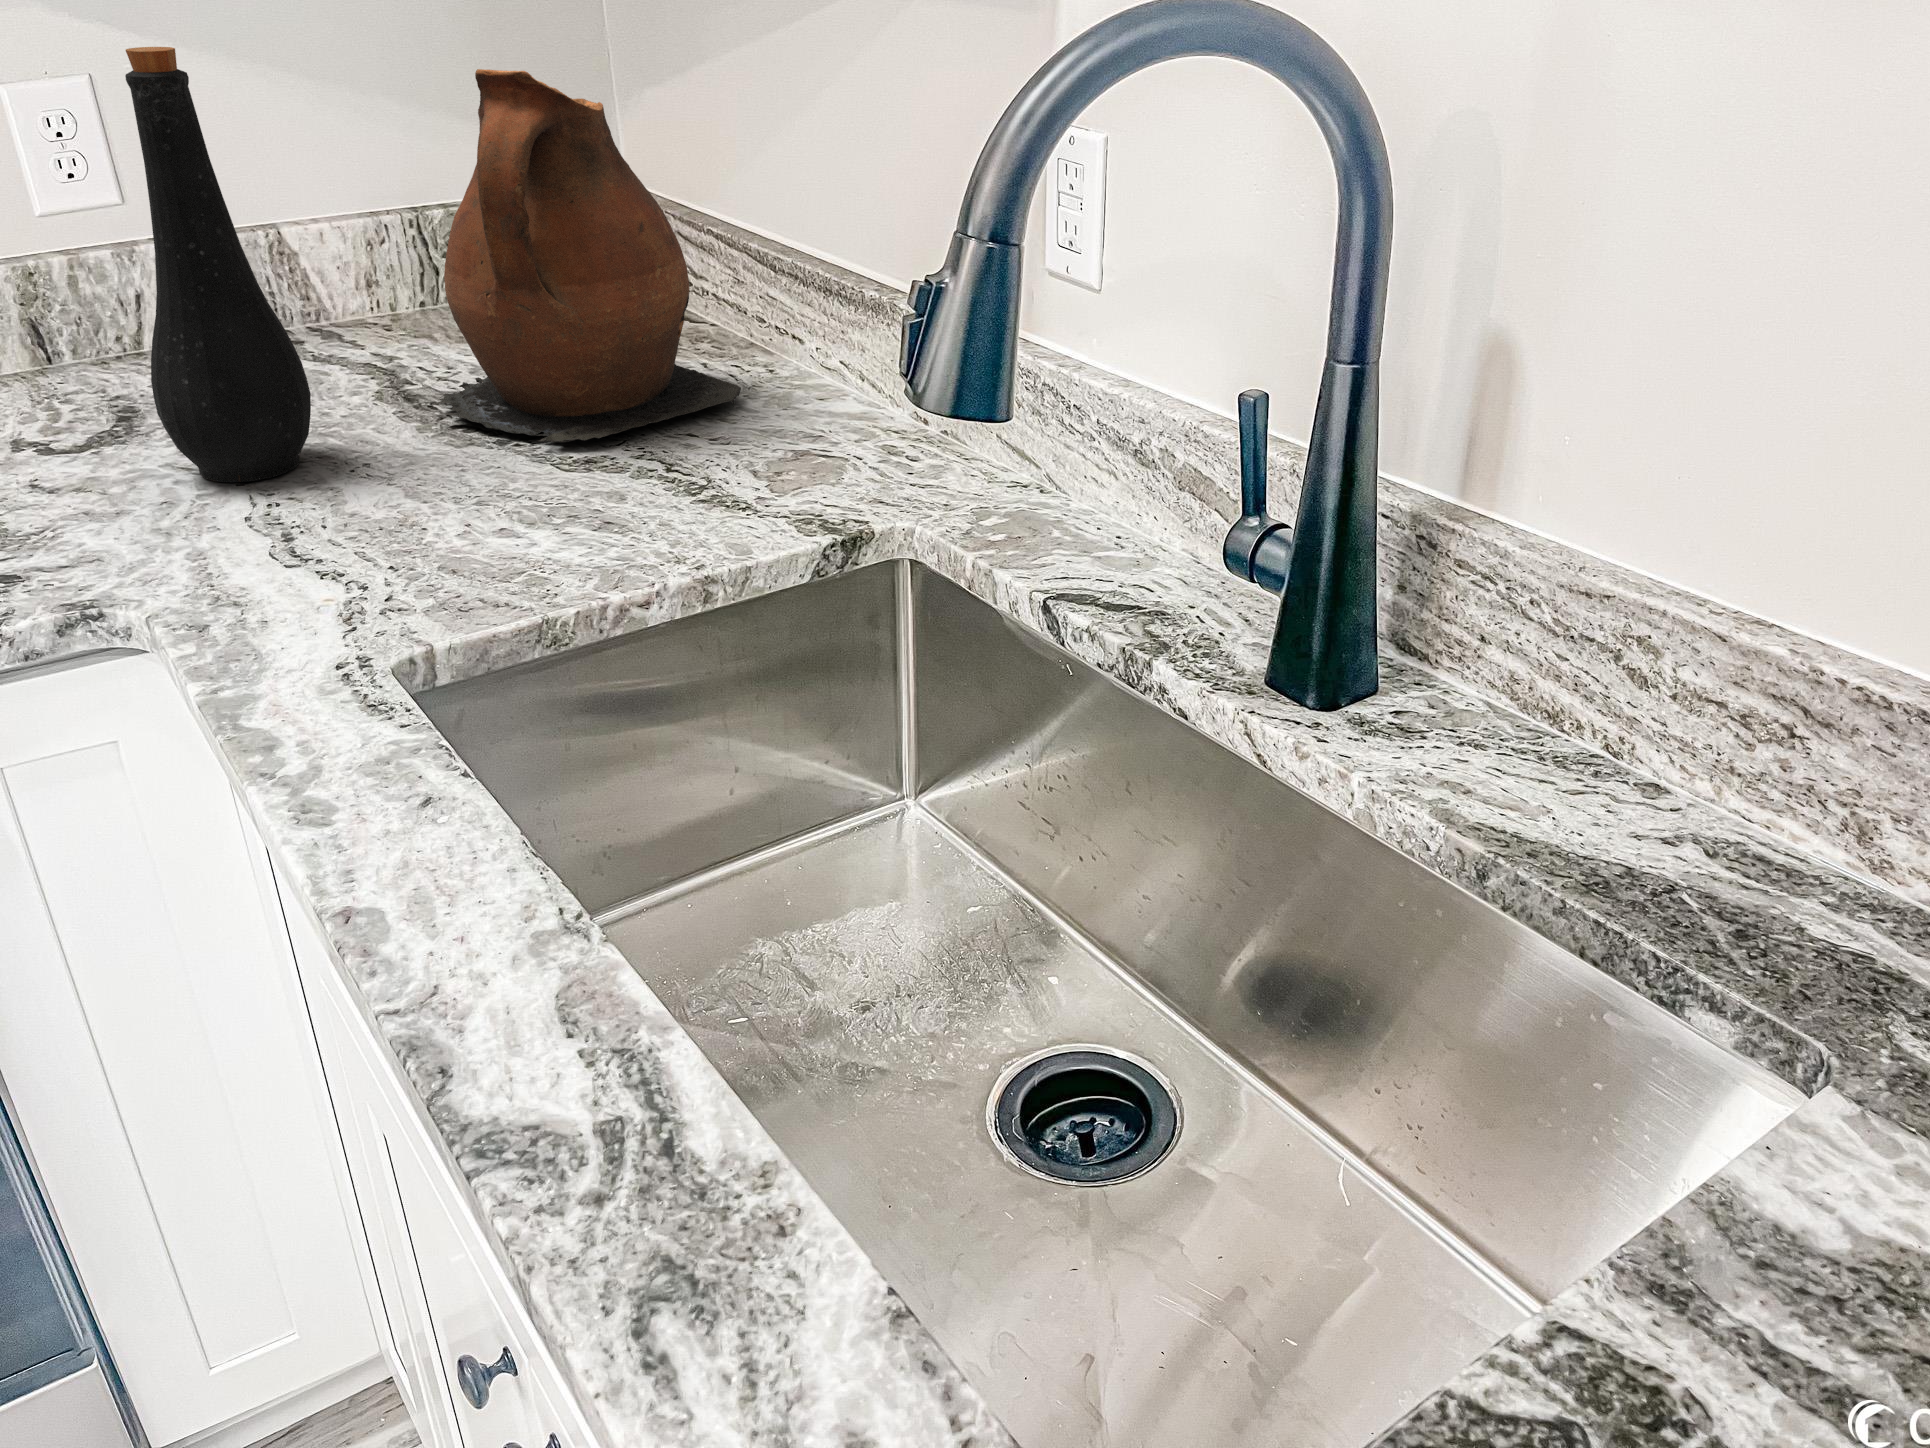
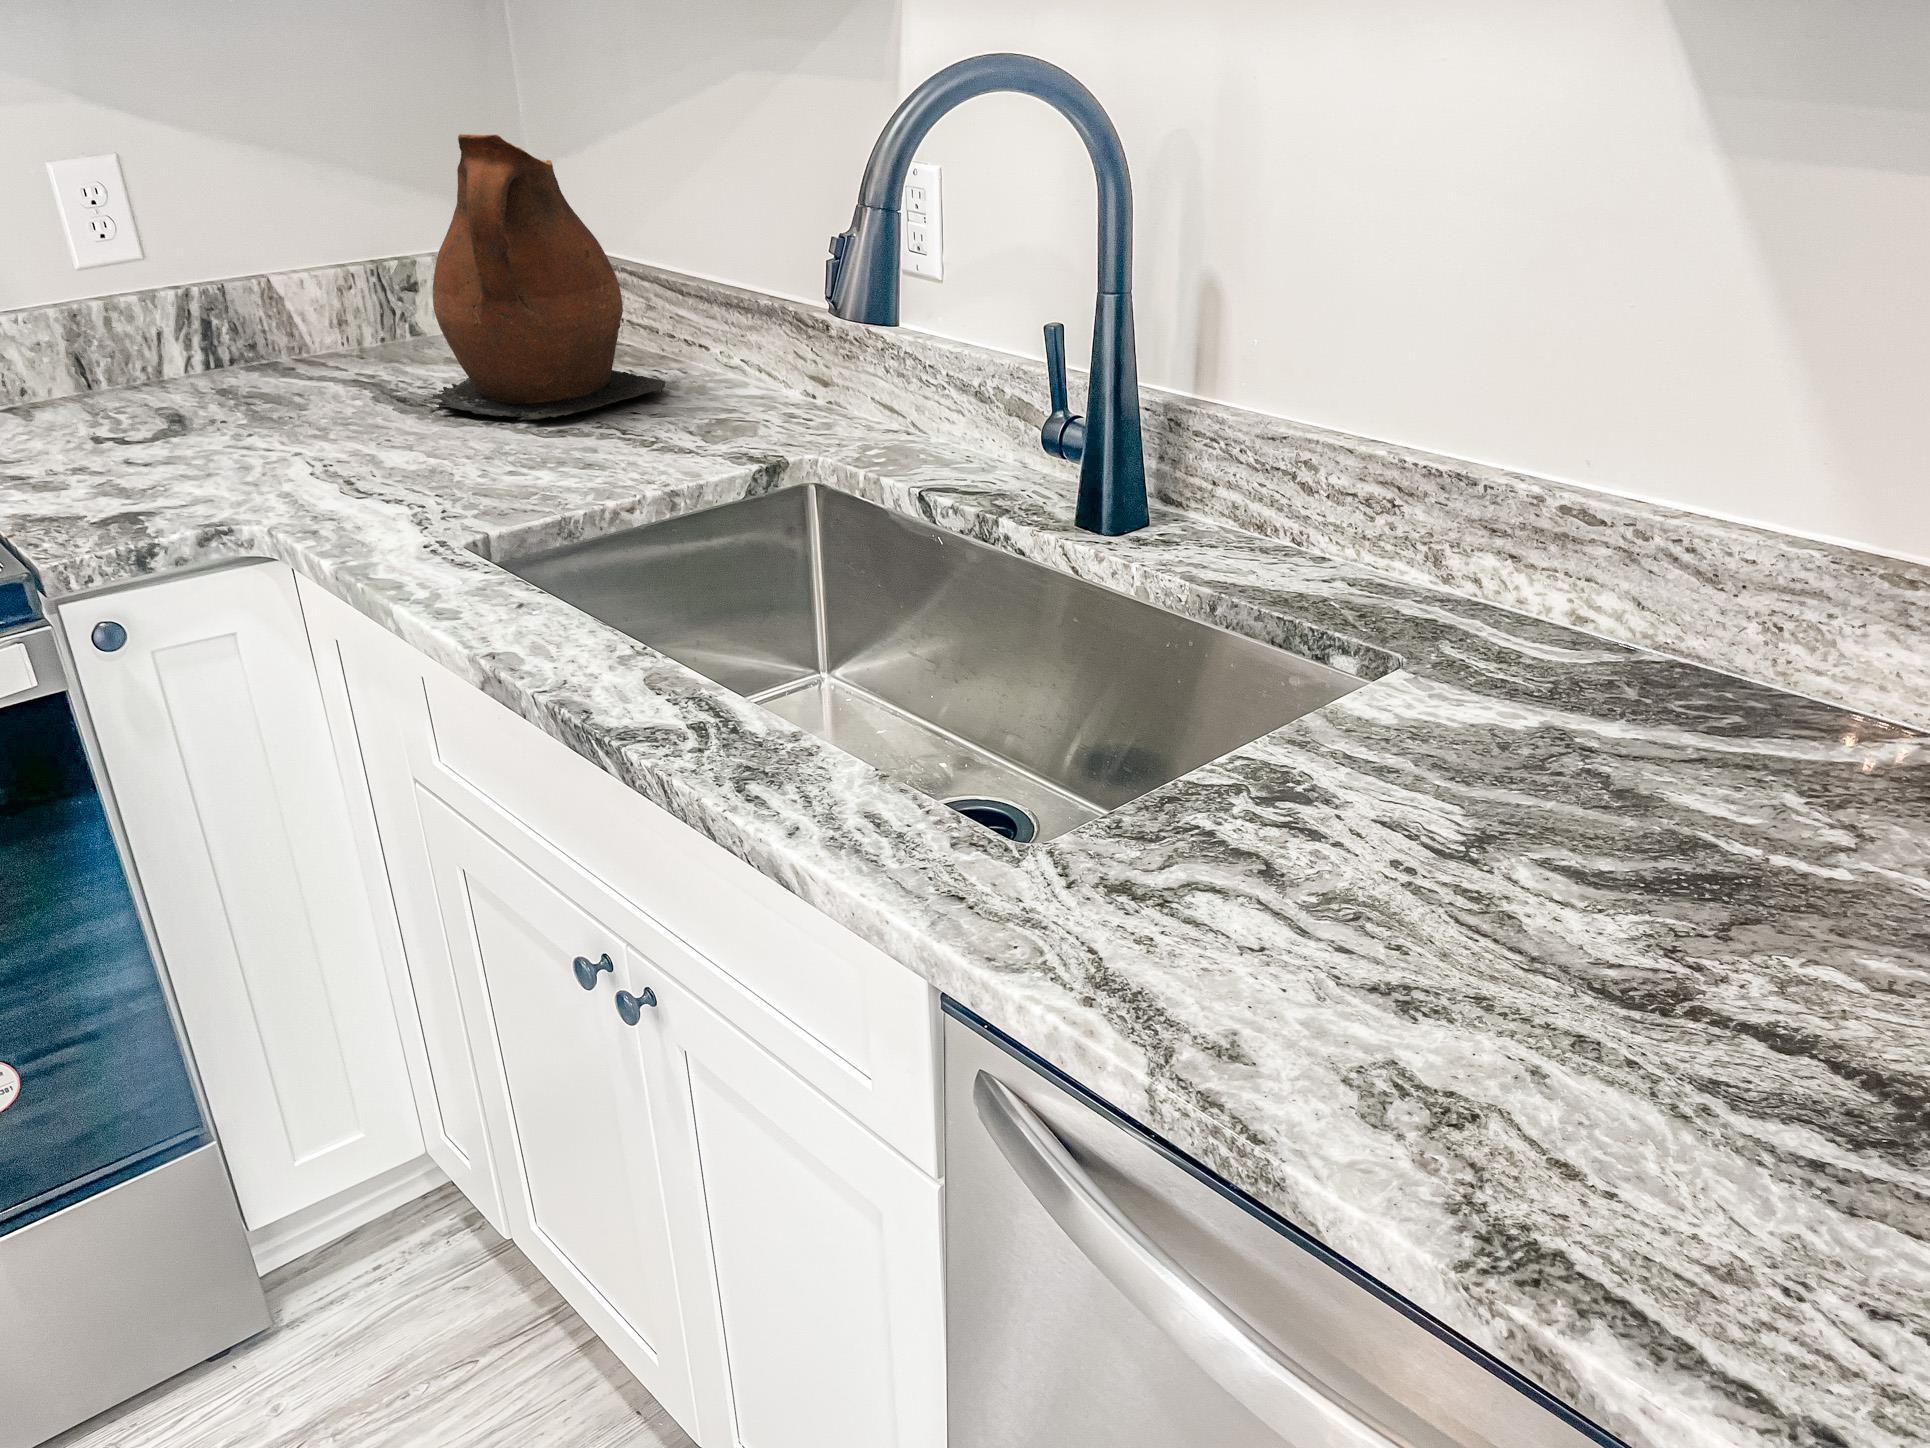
bottle: present [125,47,311,482] -> none [204,120,344,454]

